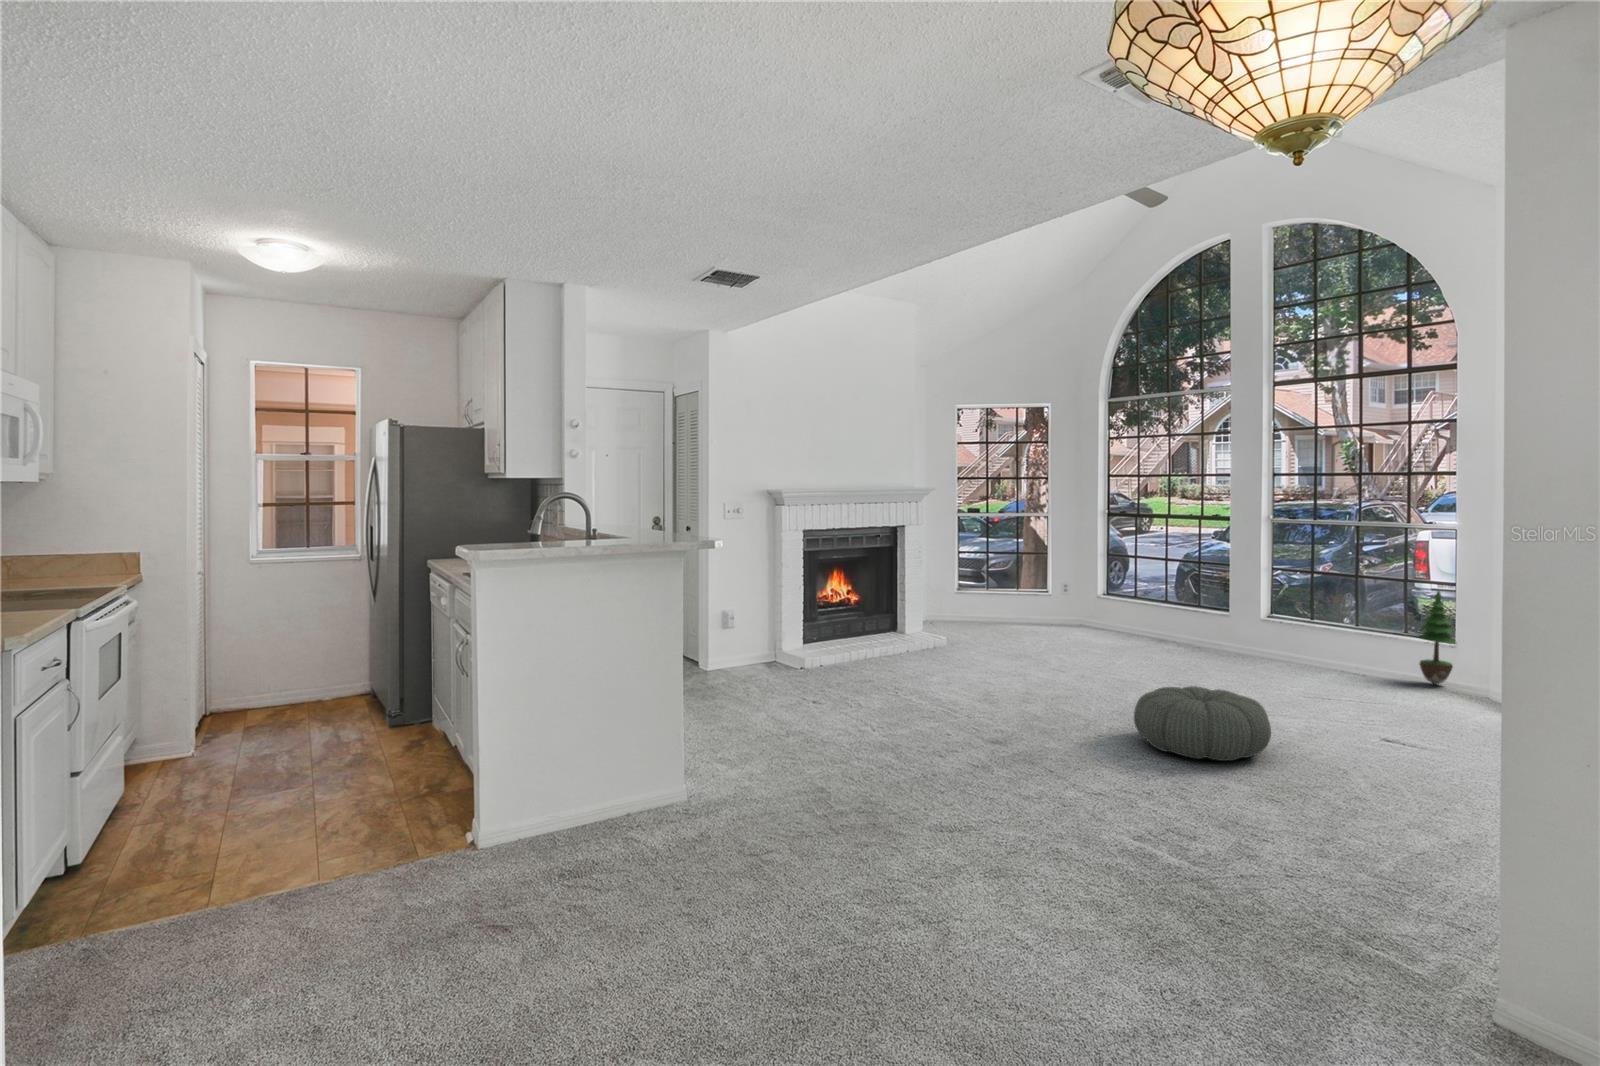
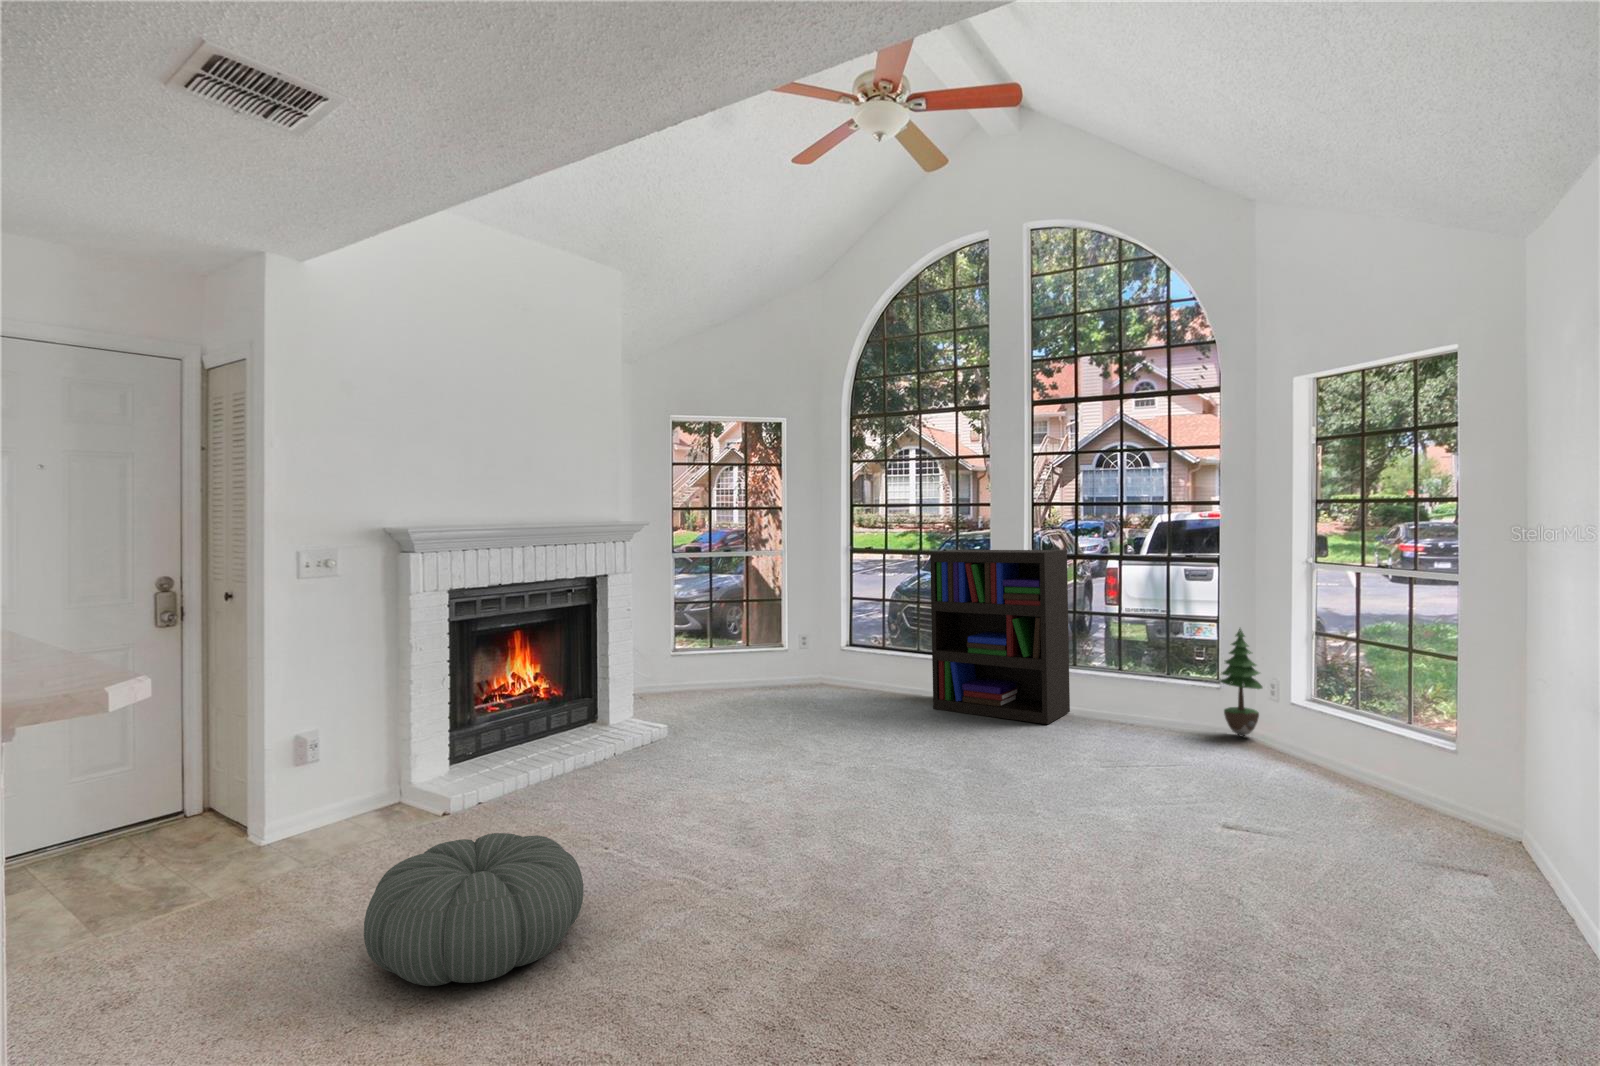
bookshelf: none [1165,517,1291,662] -> present [930,550,1070,724]
pouf: present [1134,686,1271,761] -> present [364,833,584,986]

